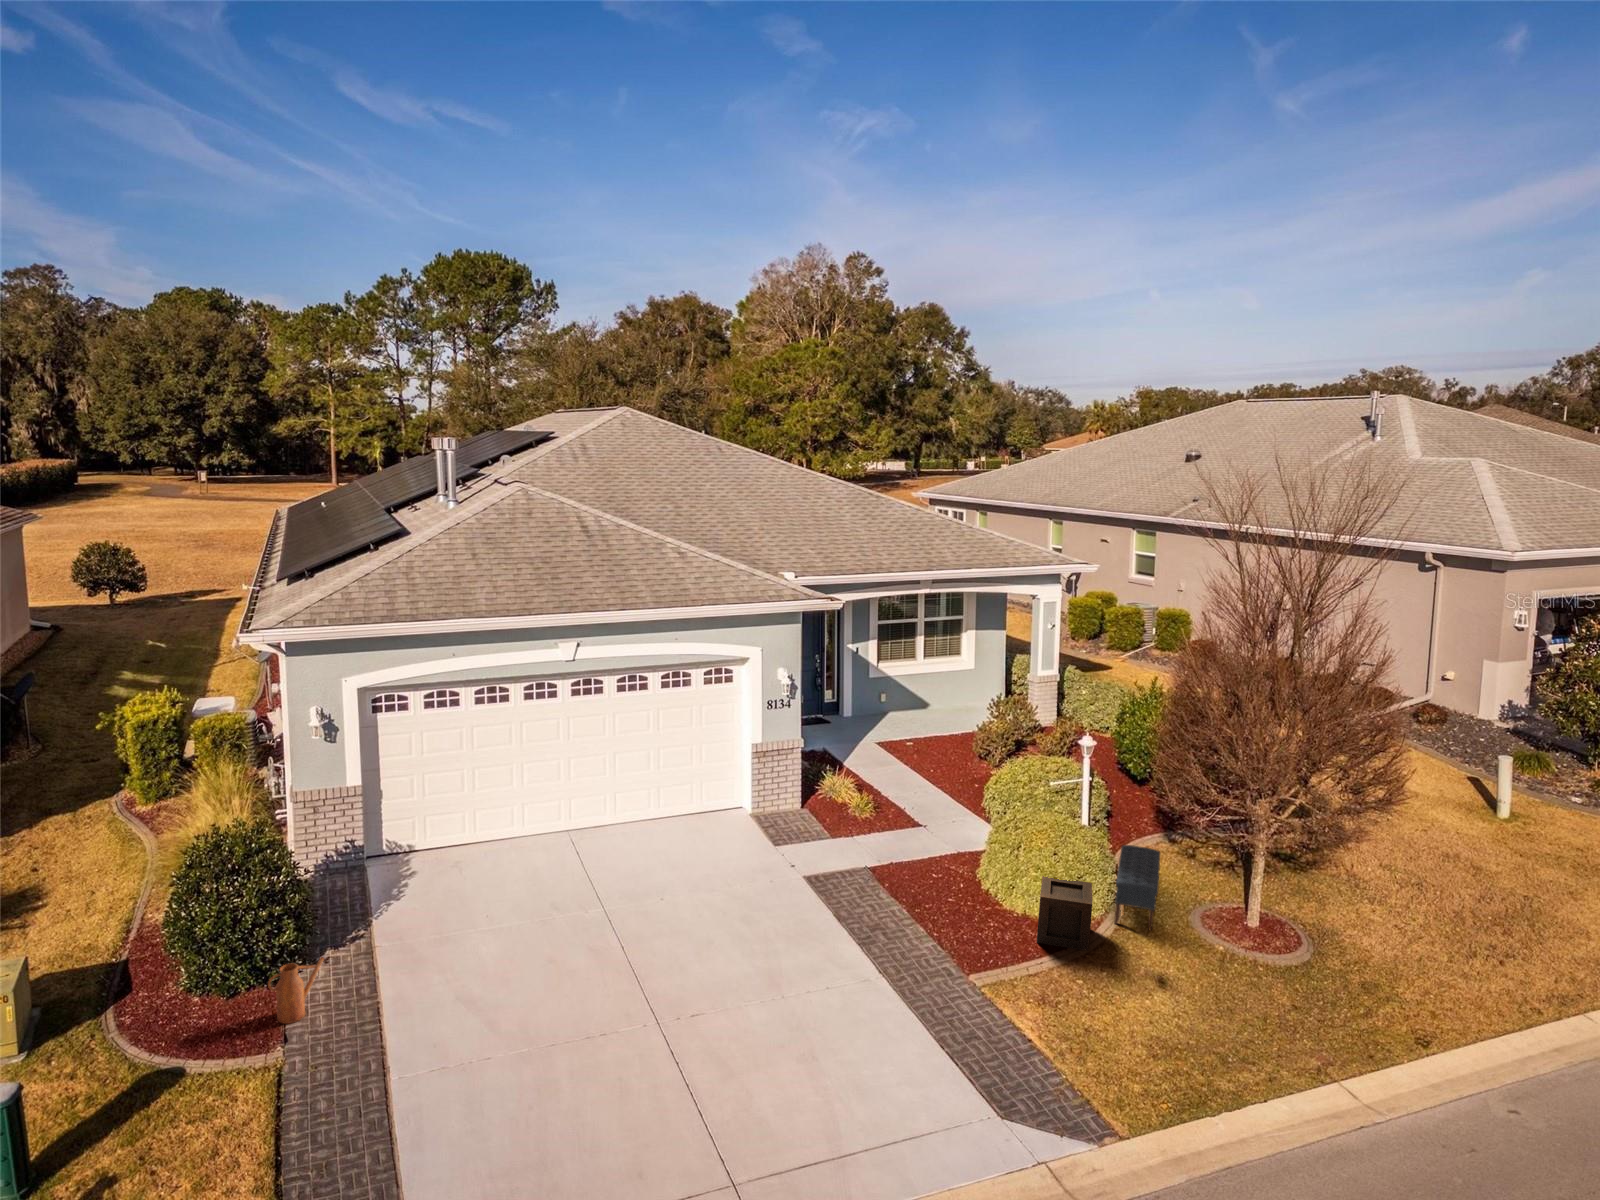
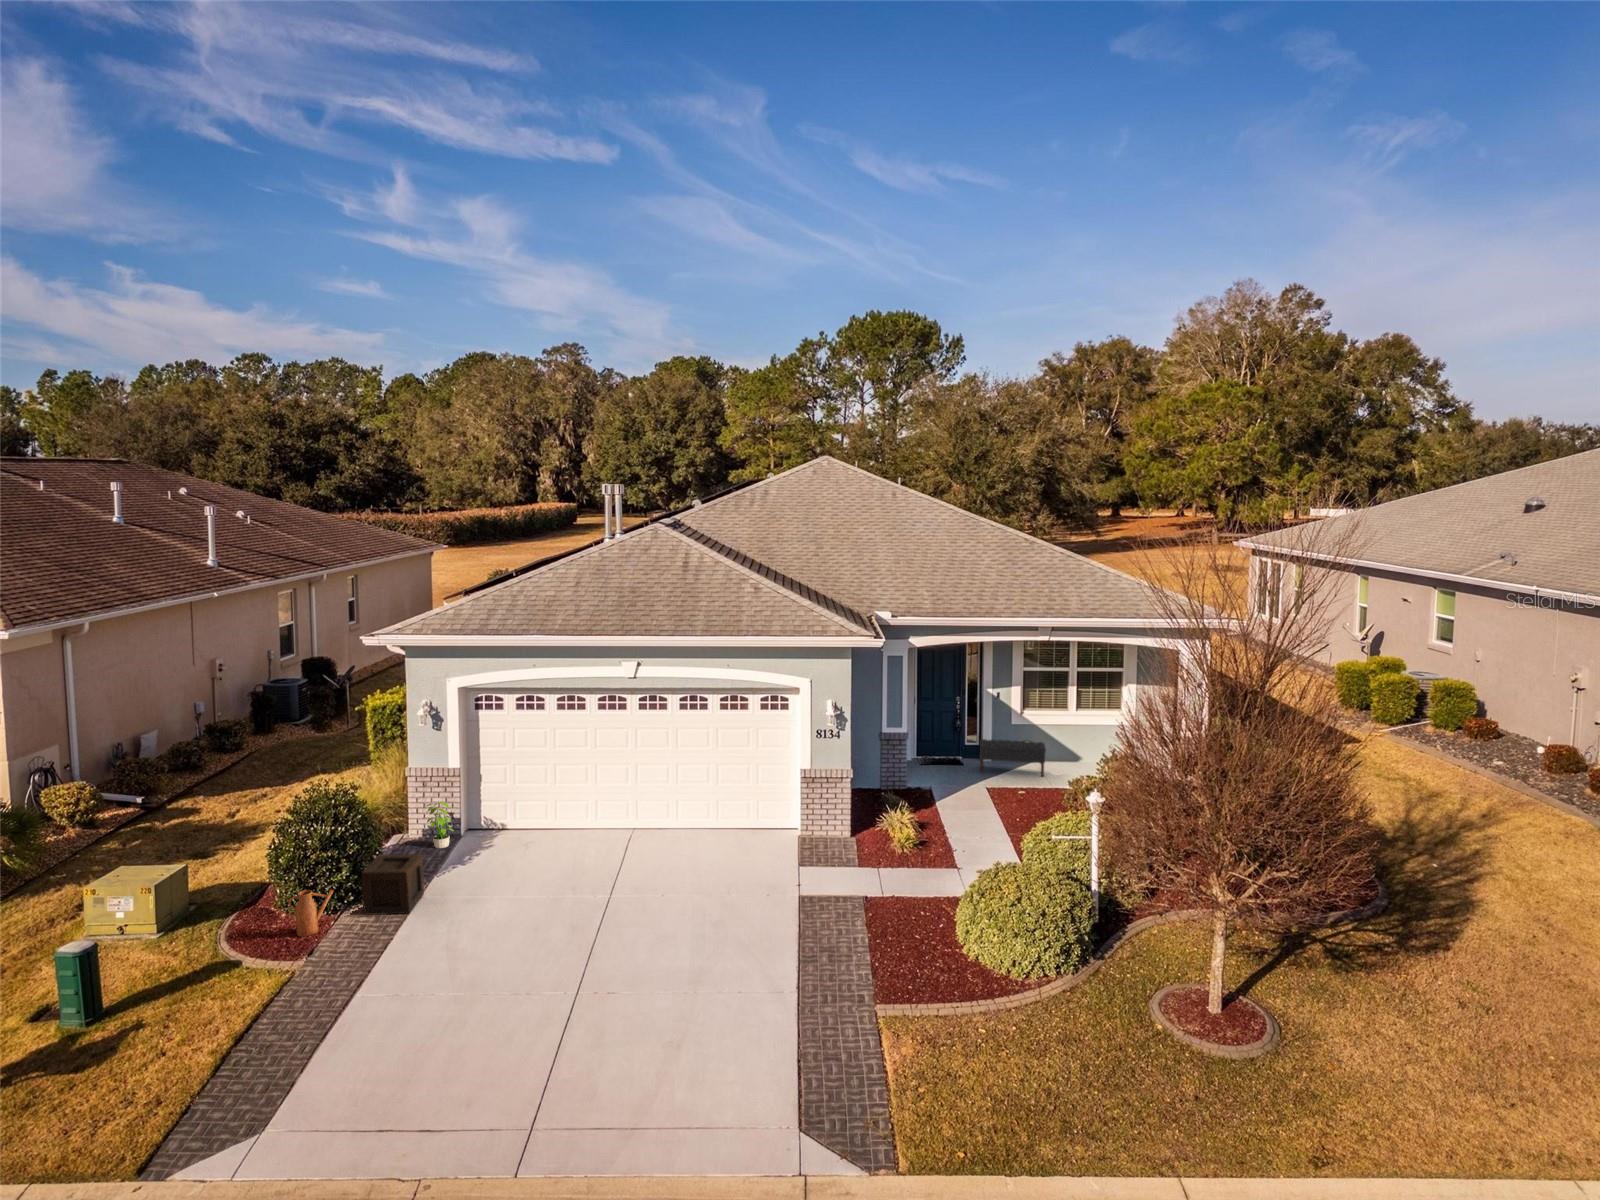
potted plant: none [321,829,361,889] -> present [423,801,453,848]
bench: present [1114,845,1160,931] -> present [980,739,1046,776]
wooden crate: present [1037,876,1092,951] -> present [362,854,424,915]

